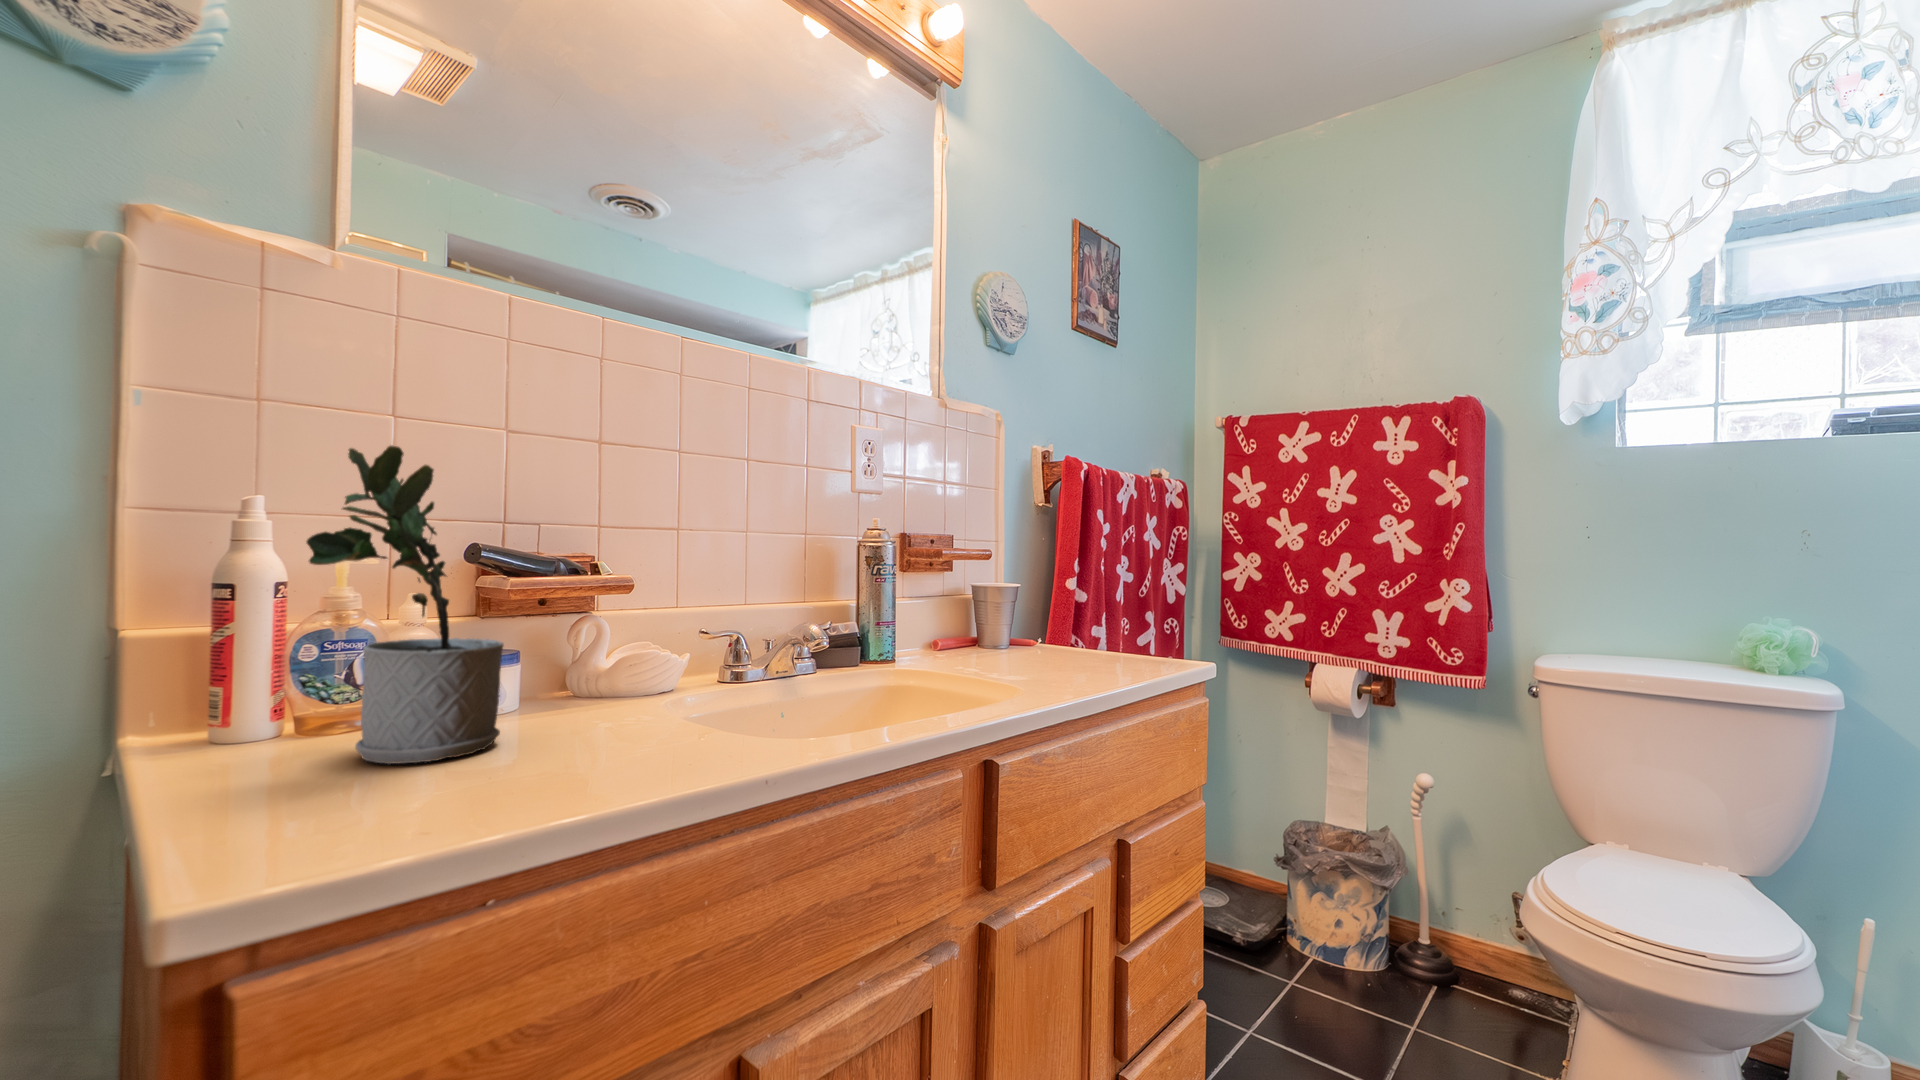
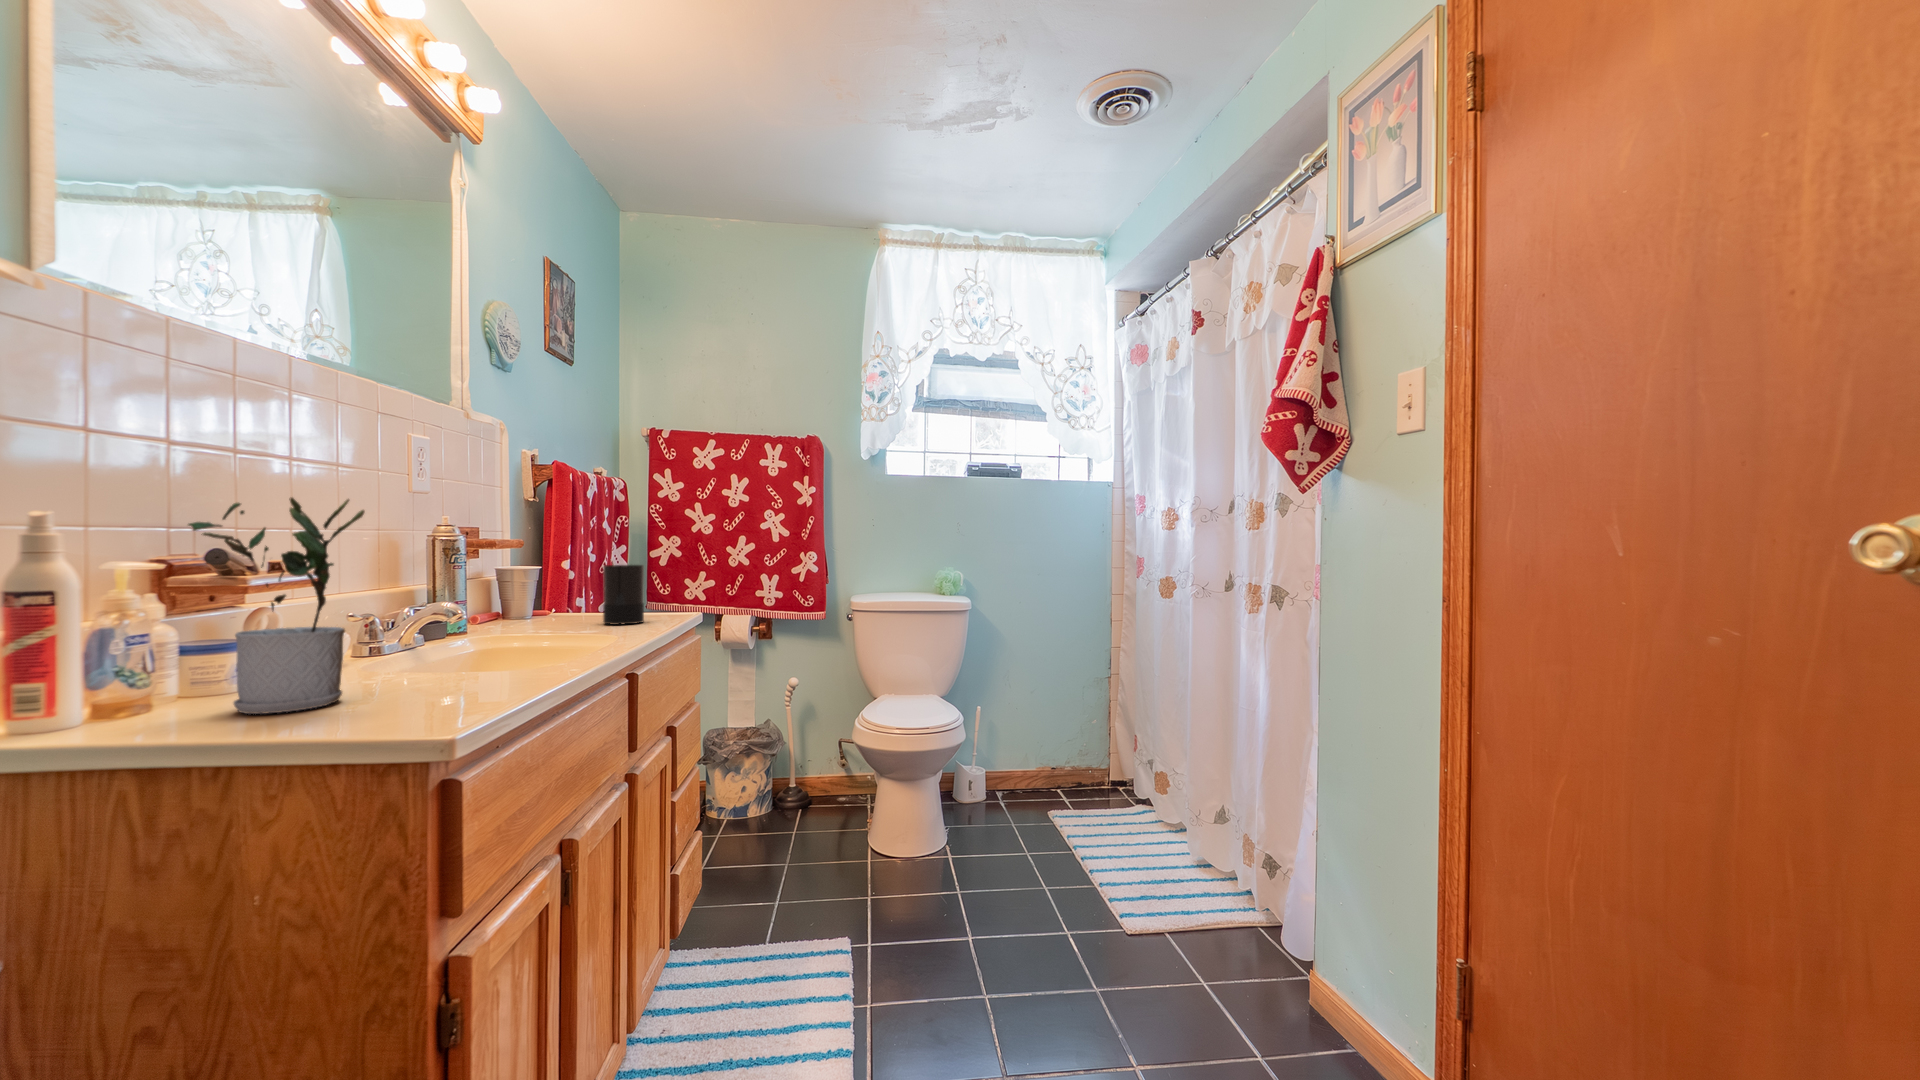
candle: none [1072,575,1126,669] -> present [603,564,644,625]

